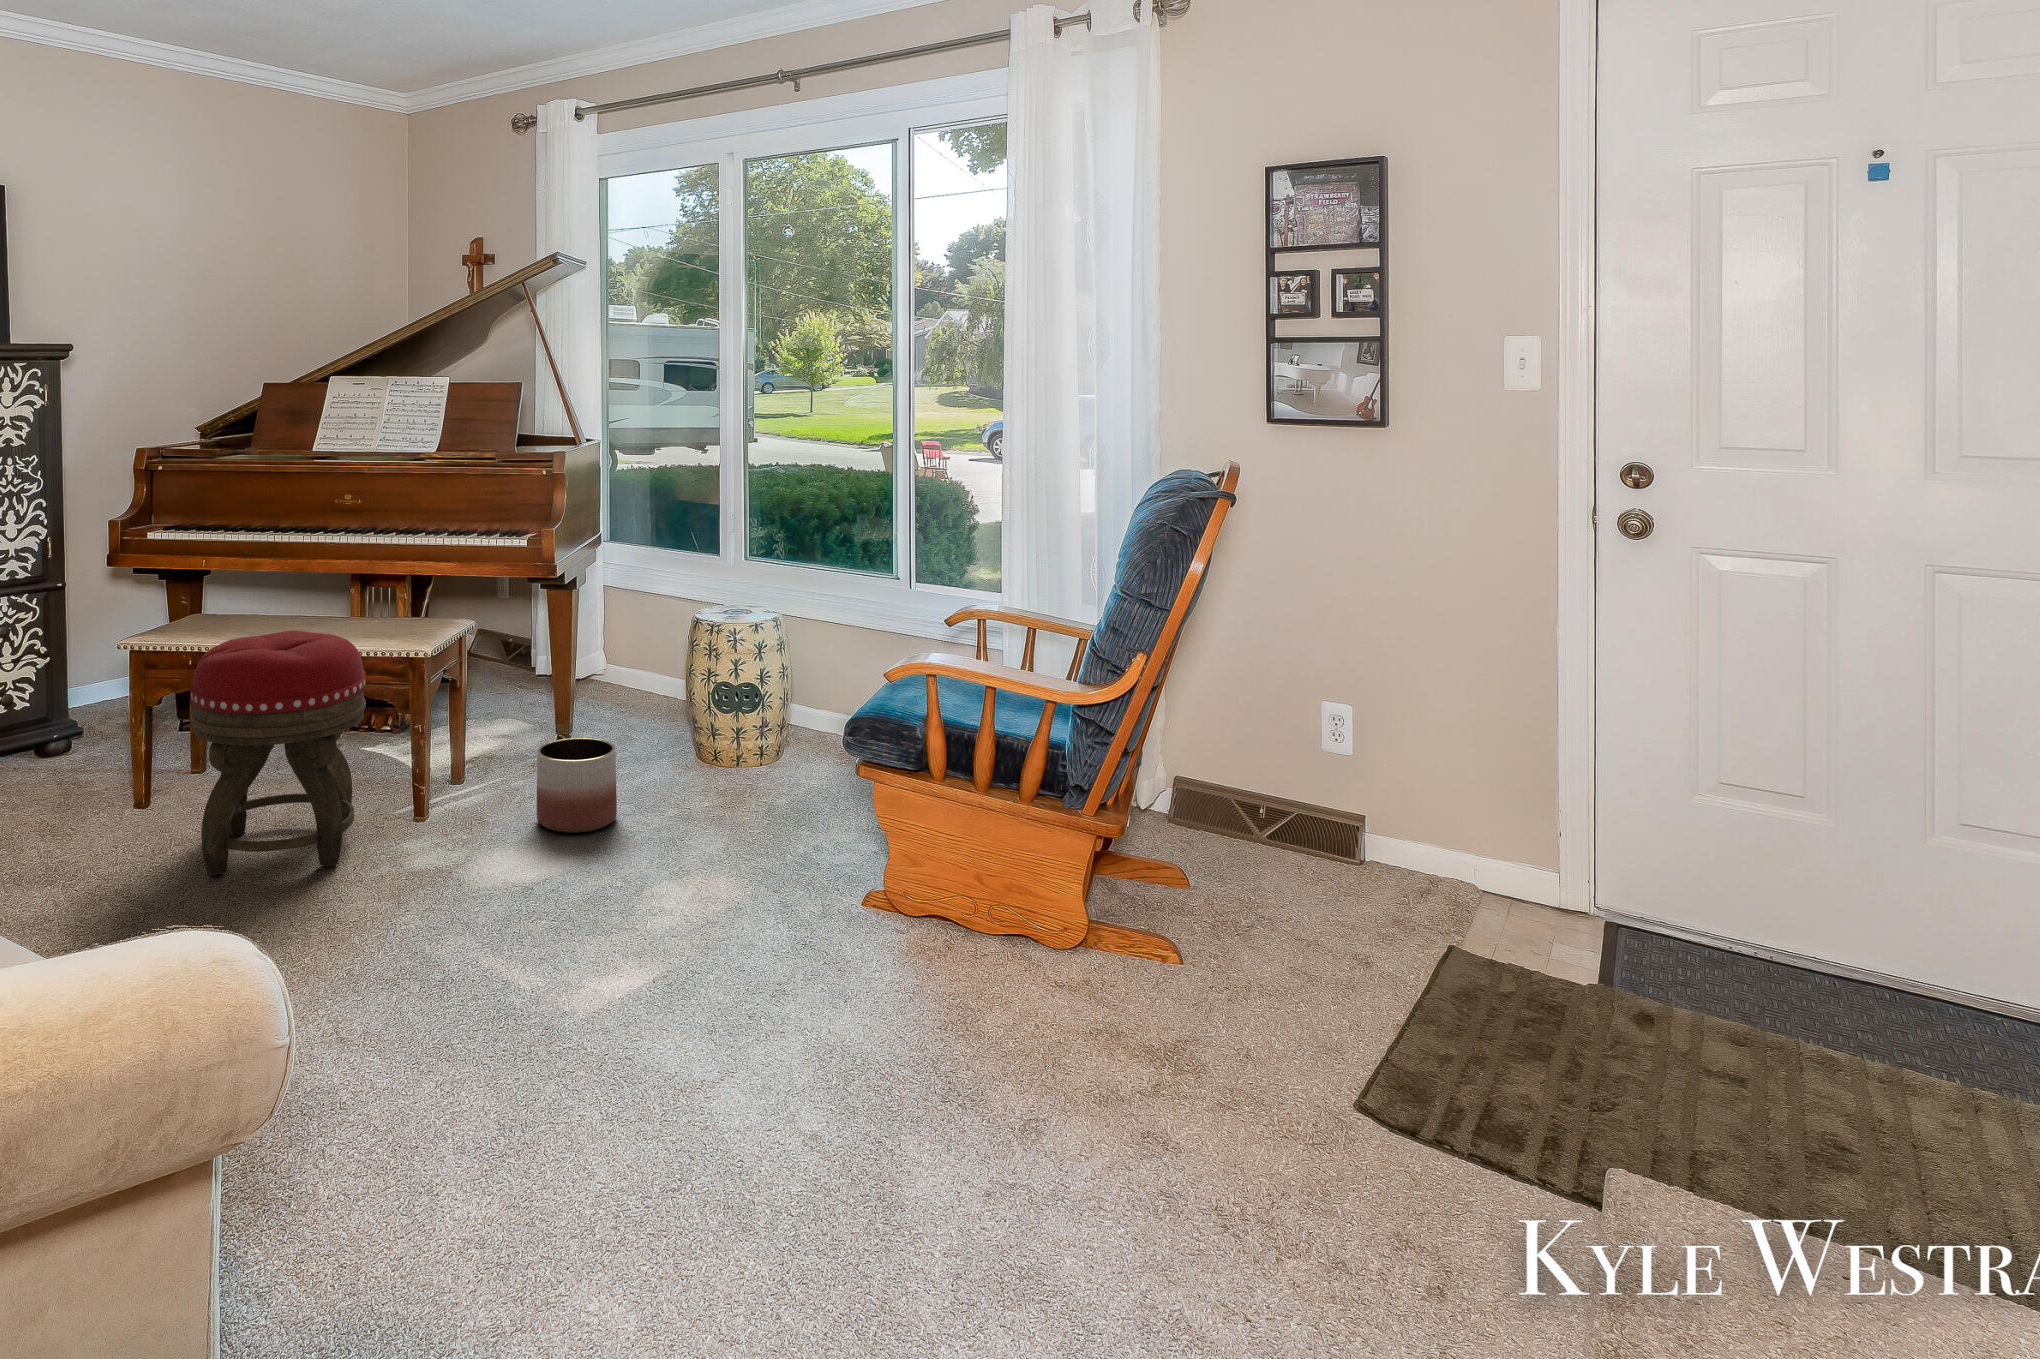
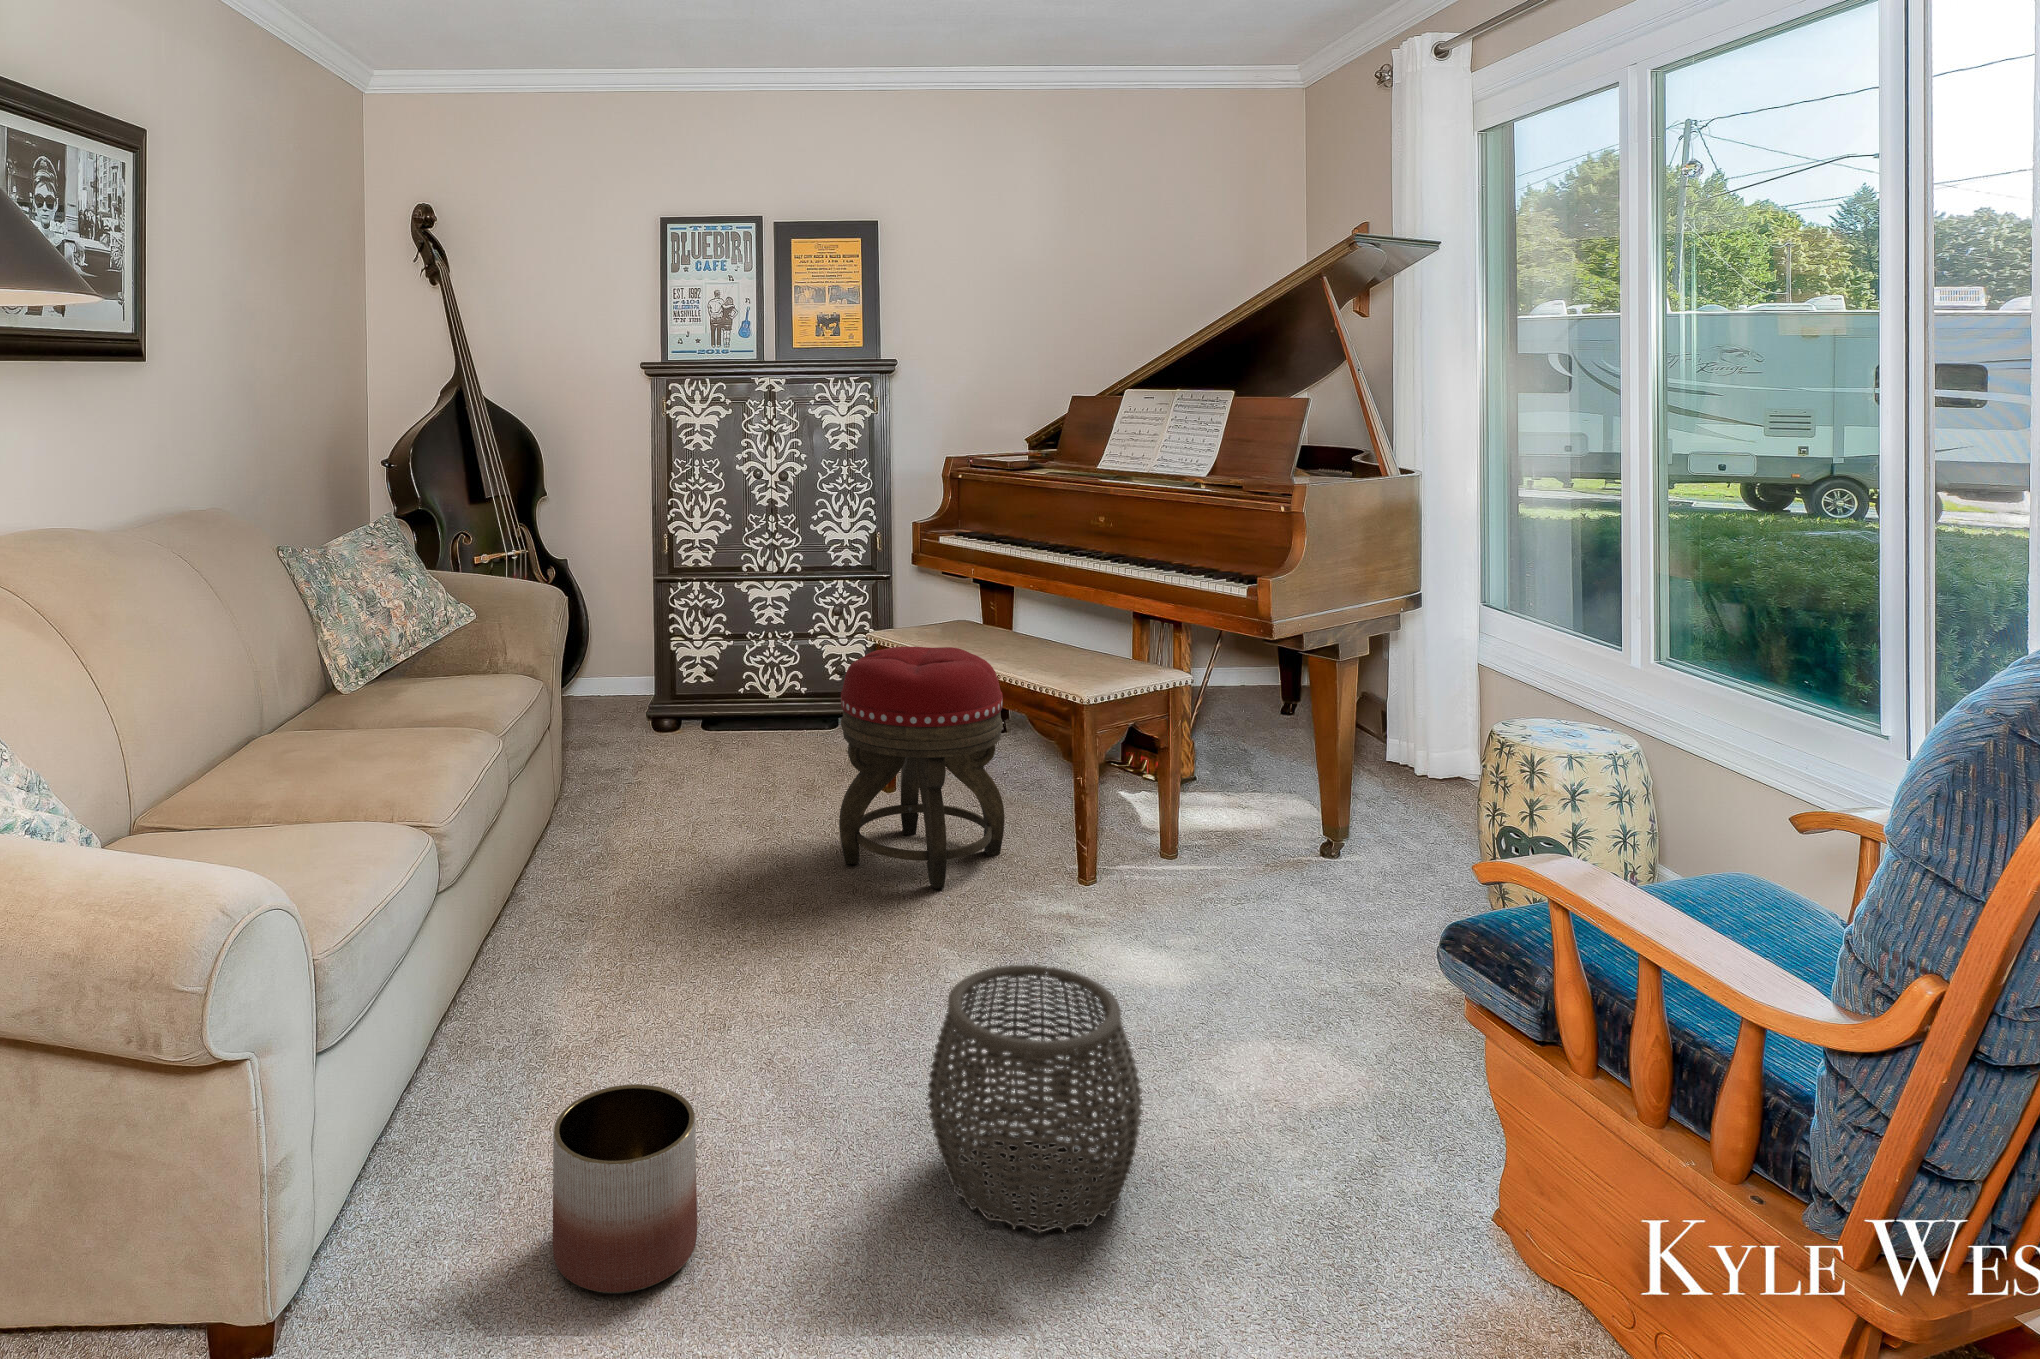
planter: present [537,738,617,833] -> present [553,1084,697,1293]
woven basket: none [600,841,776,1050] -> present [928,965,1143,1234]

